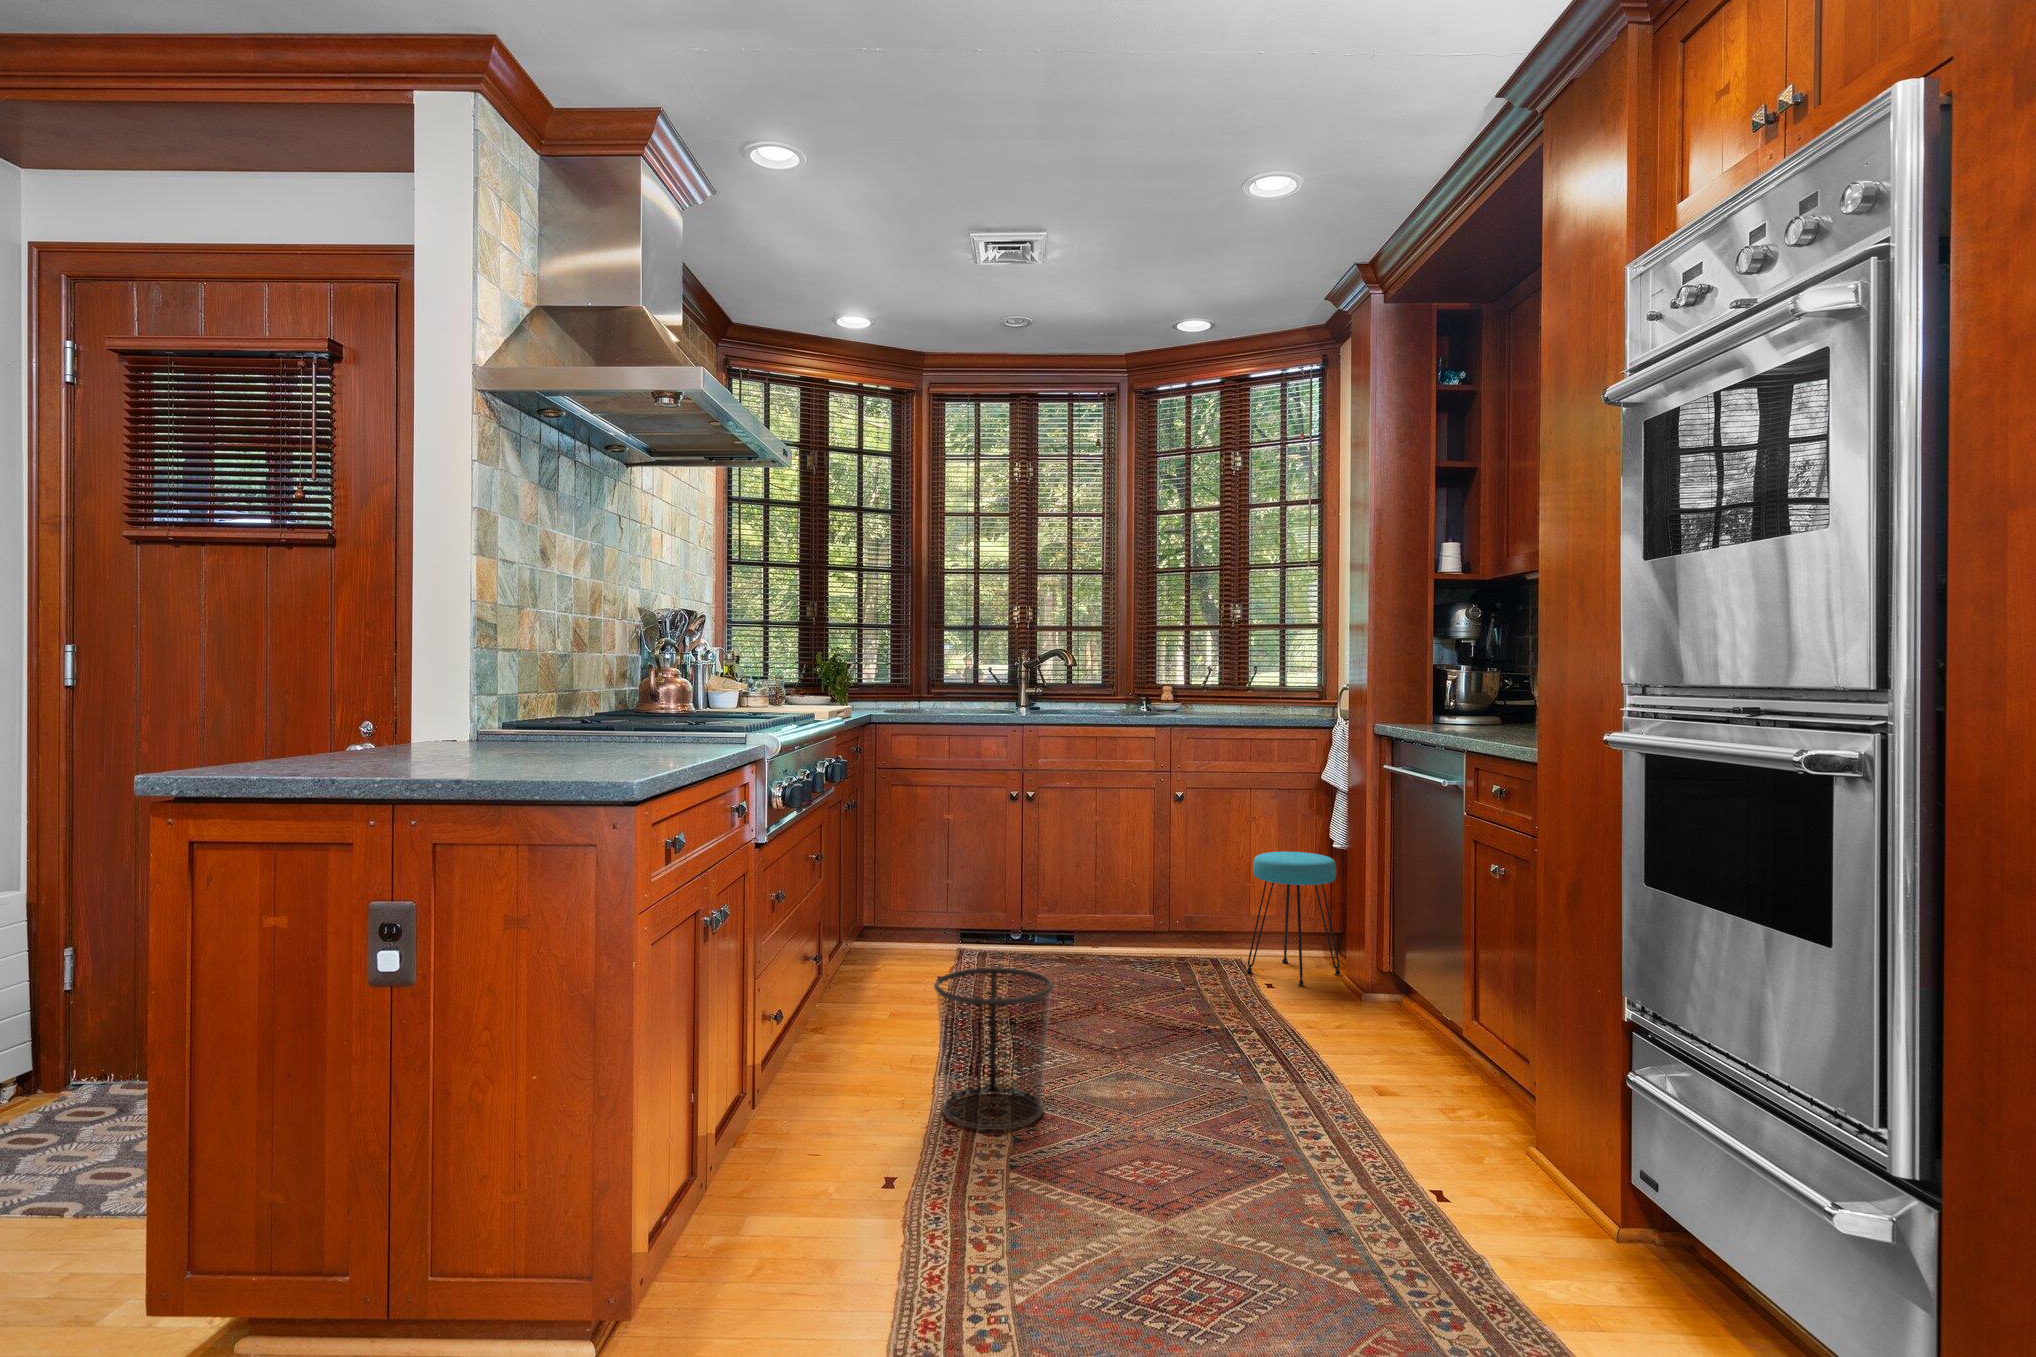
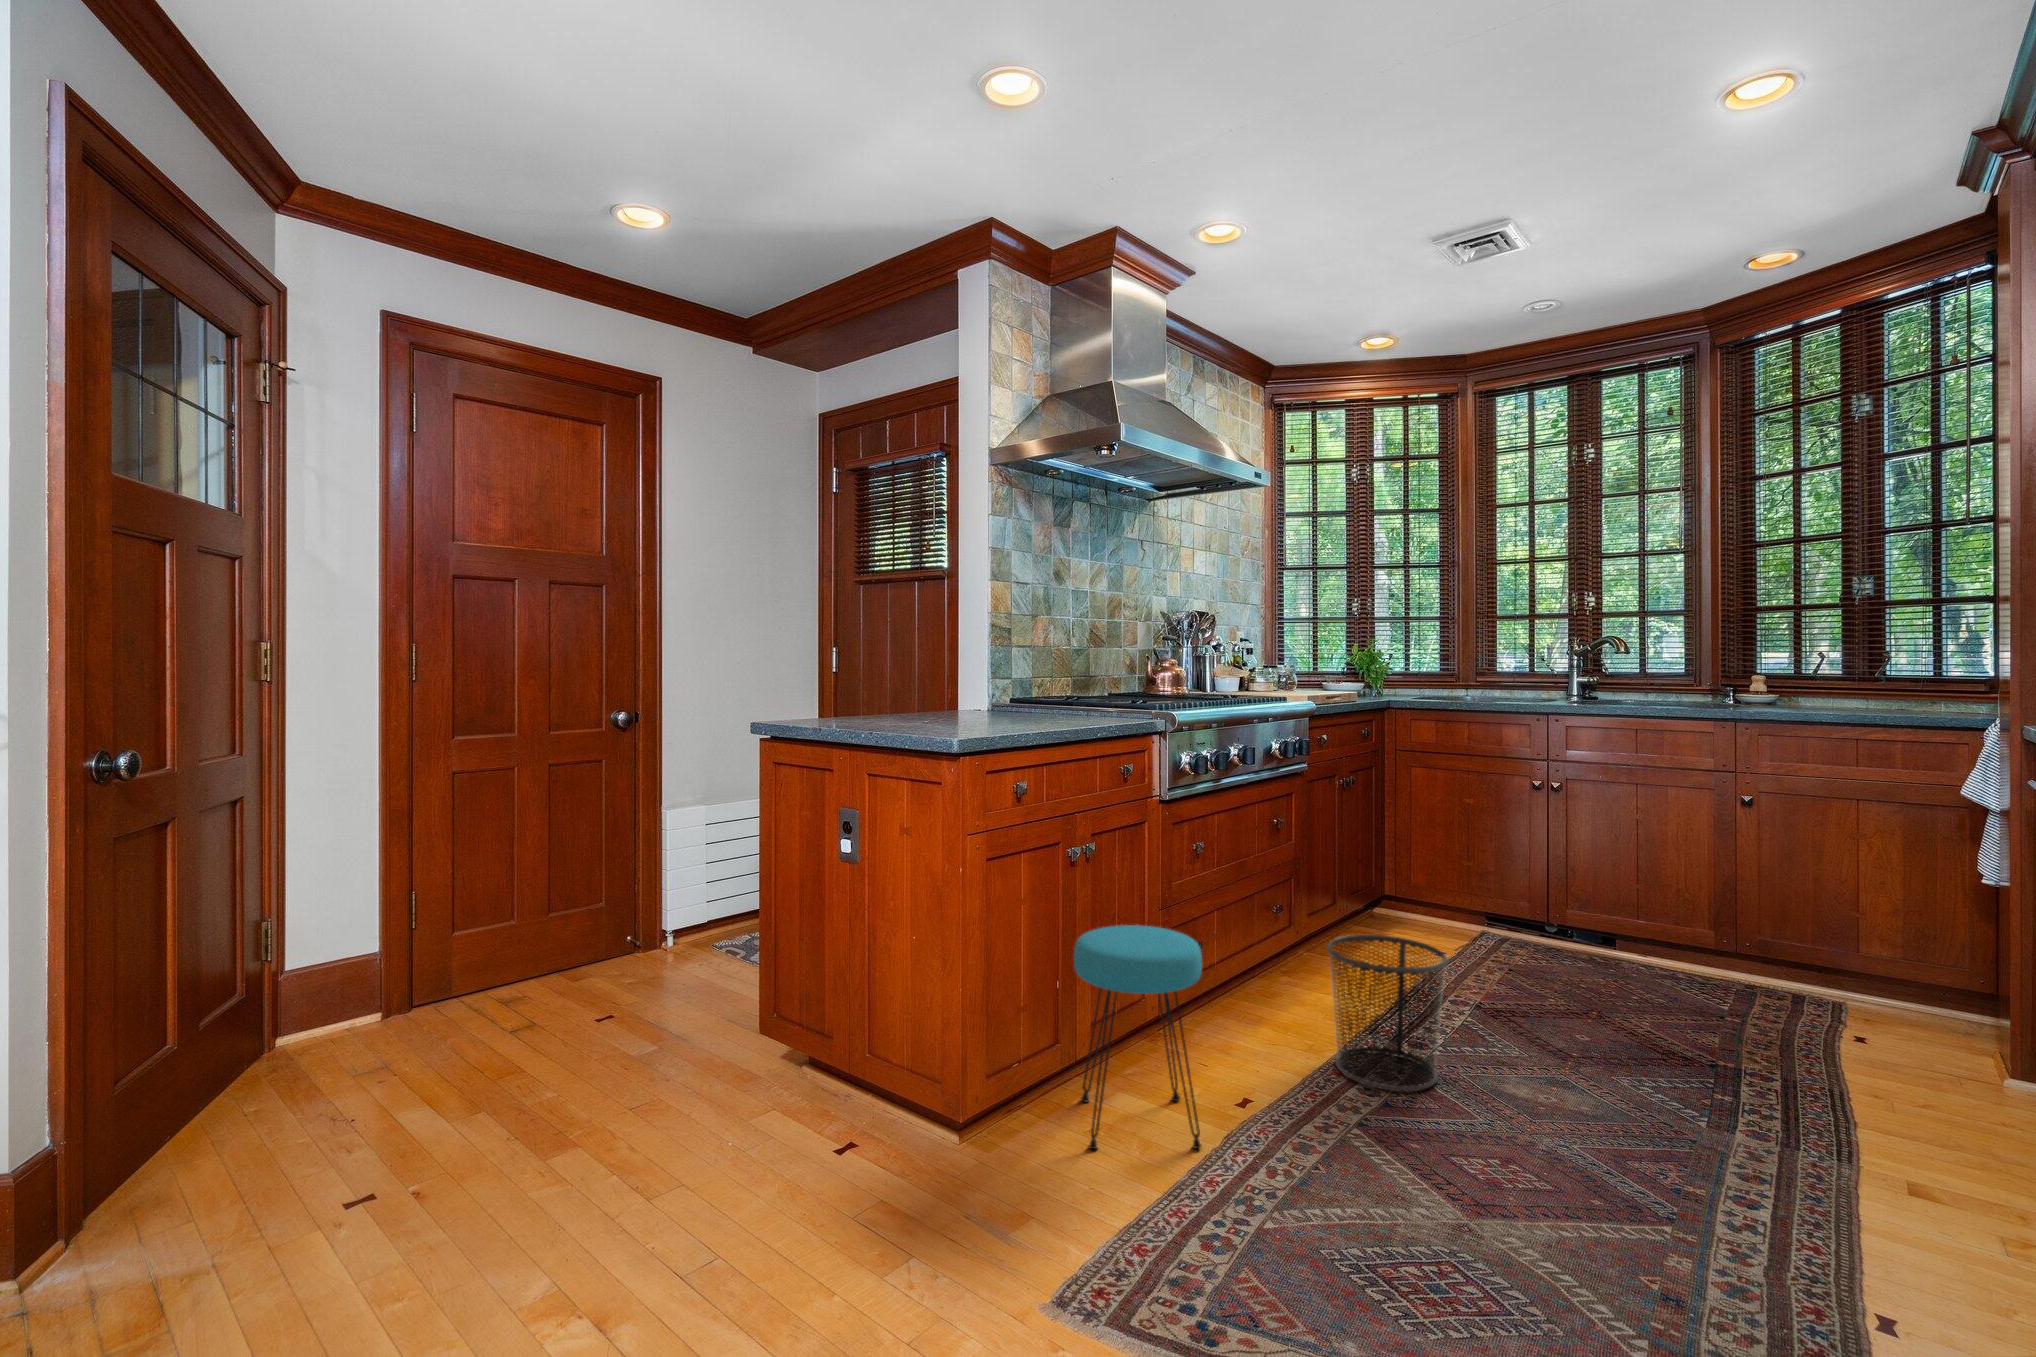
stool: present [1247,852,1341,985] -> present [1074,925,1202,1149]

